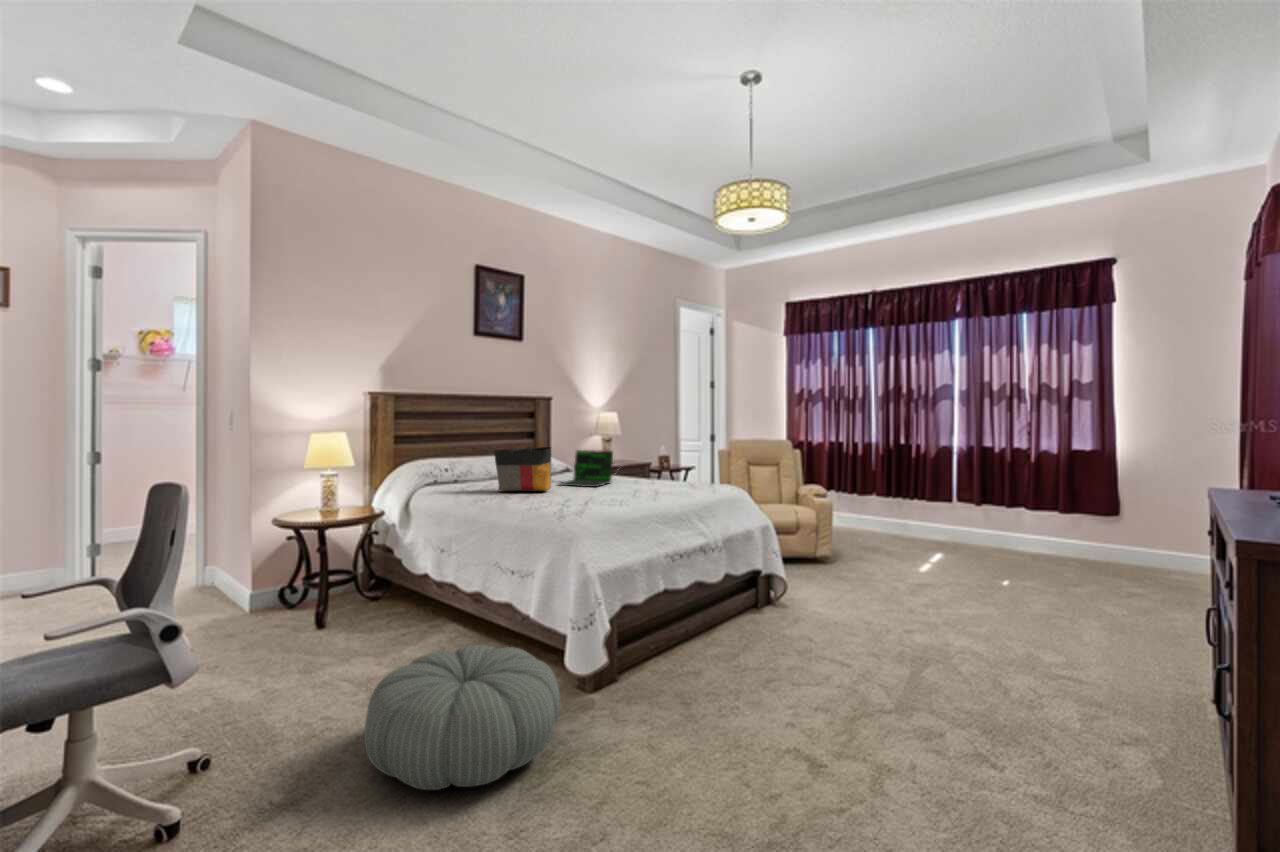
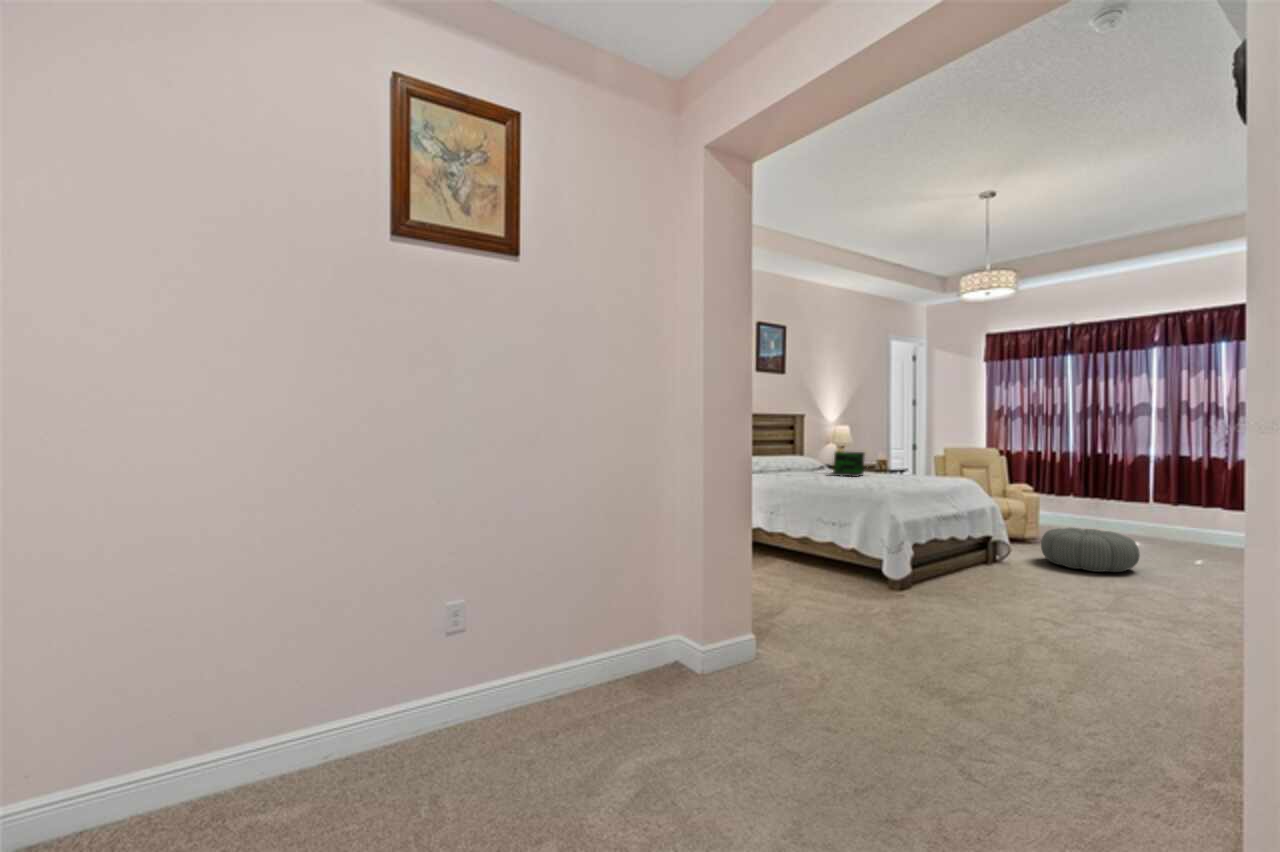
tote bag: present [494,446,551,492] -> none [789,447,831,478]
pouf: present [364,645,560,790] -> present [1041,528,1140,572]

